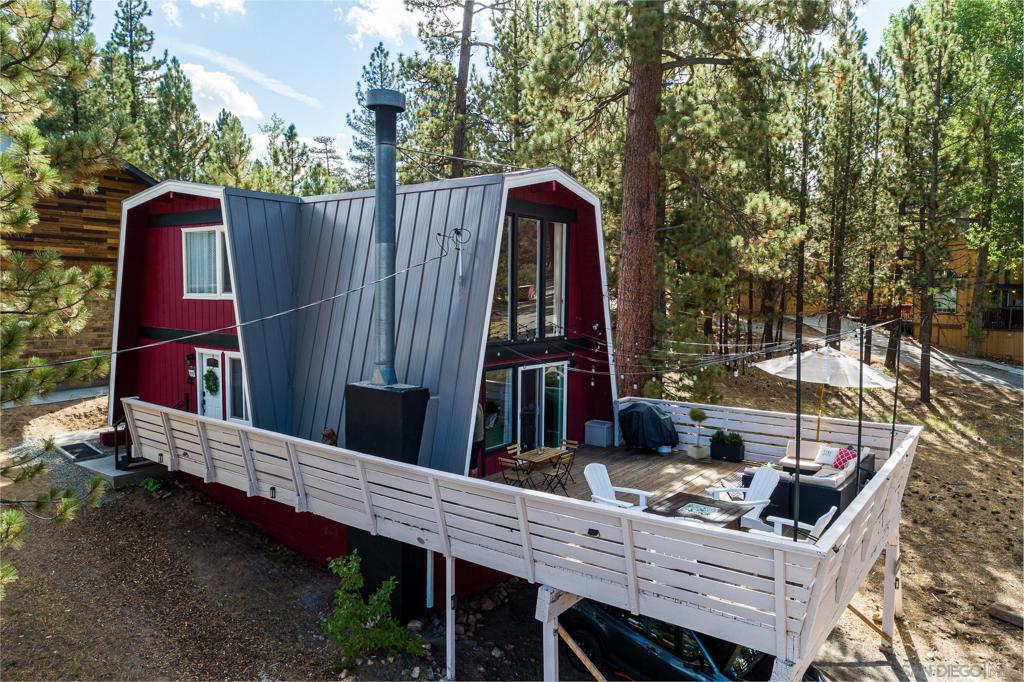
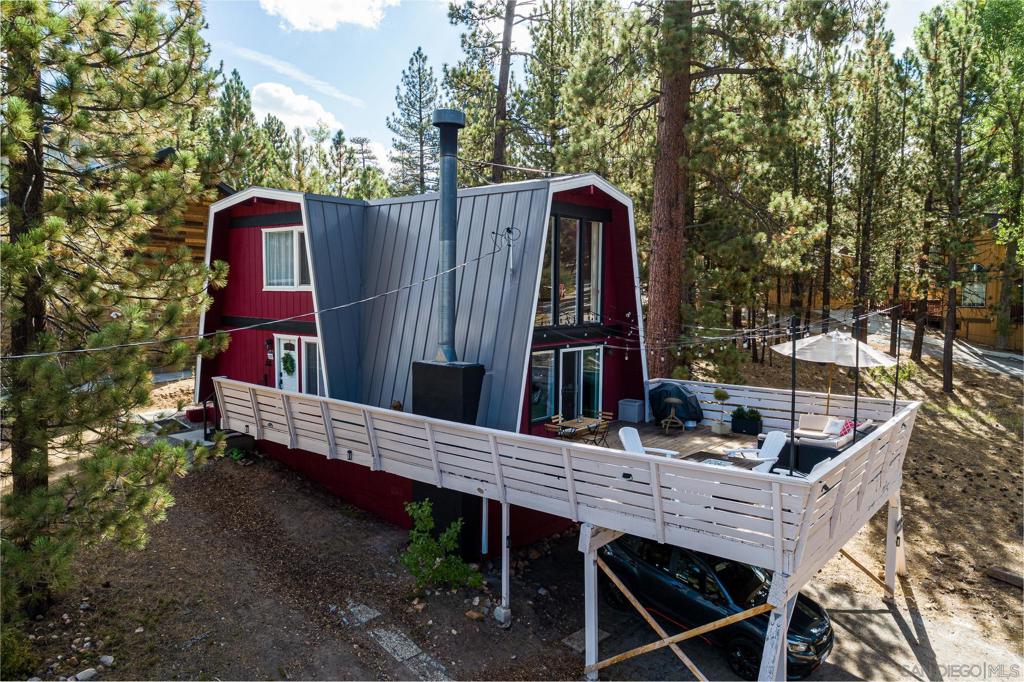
stool: none [632,418,657,460] -> present [661,398,684,434]

